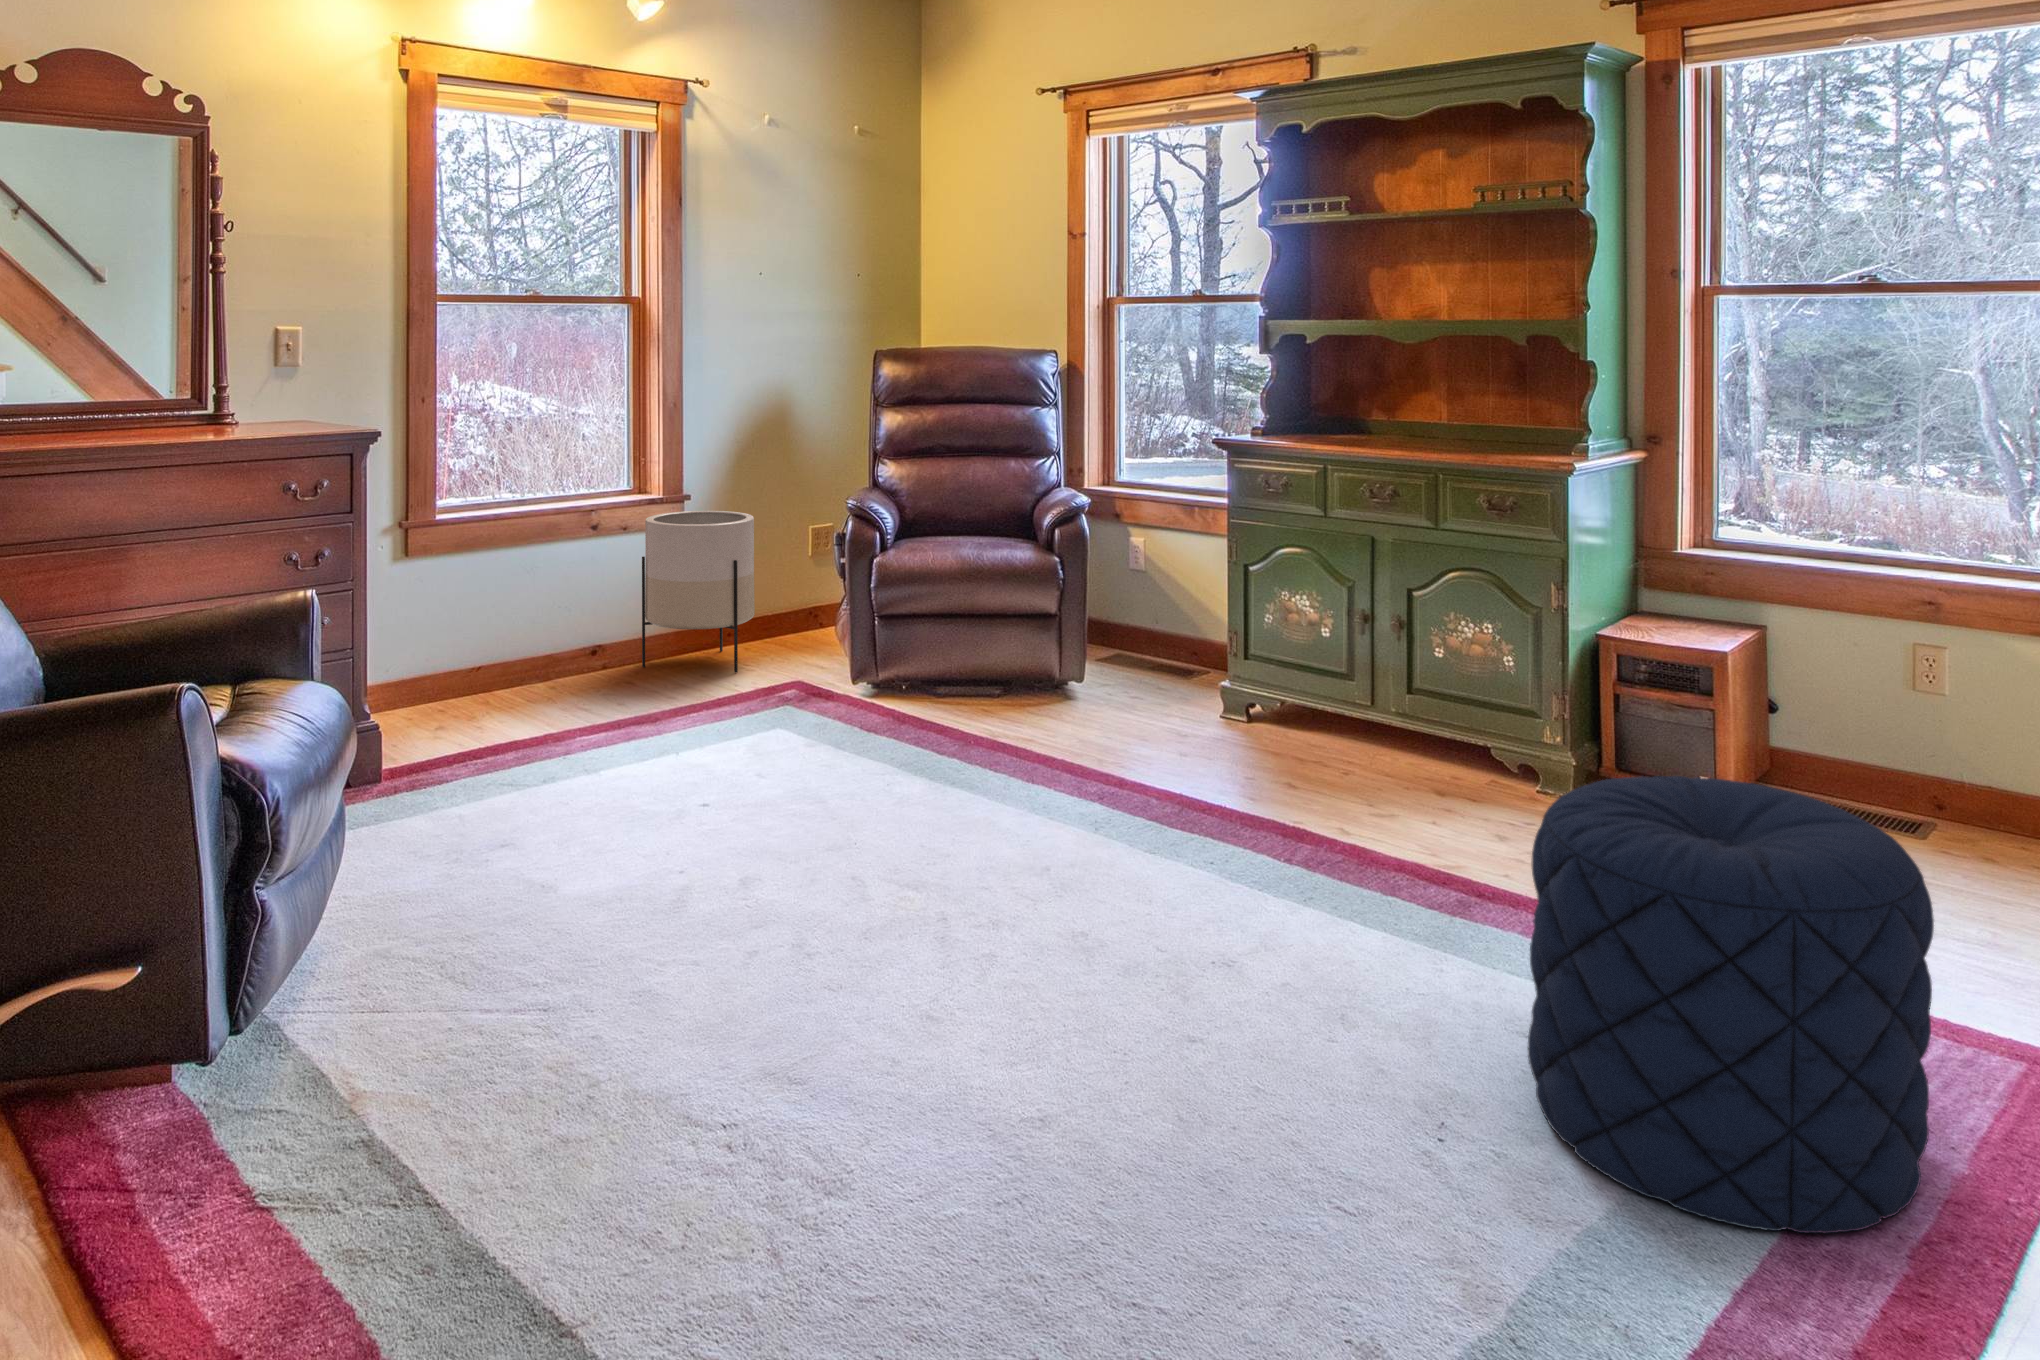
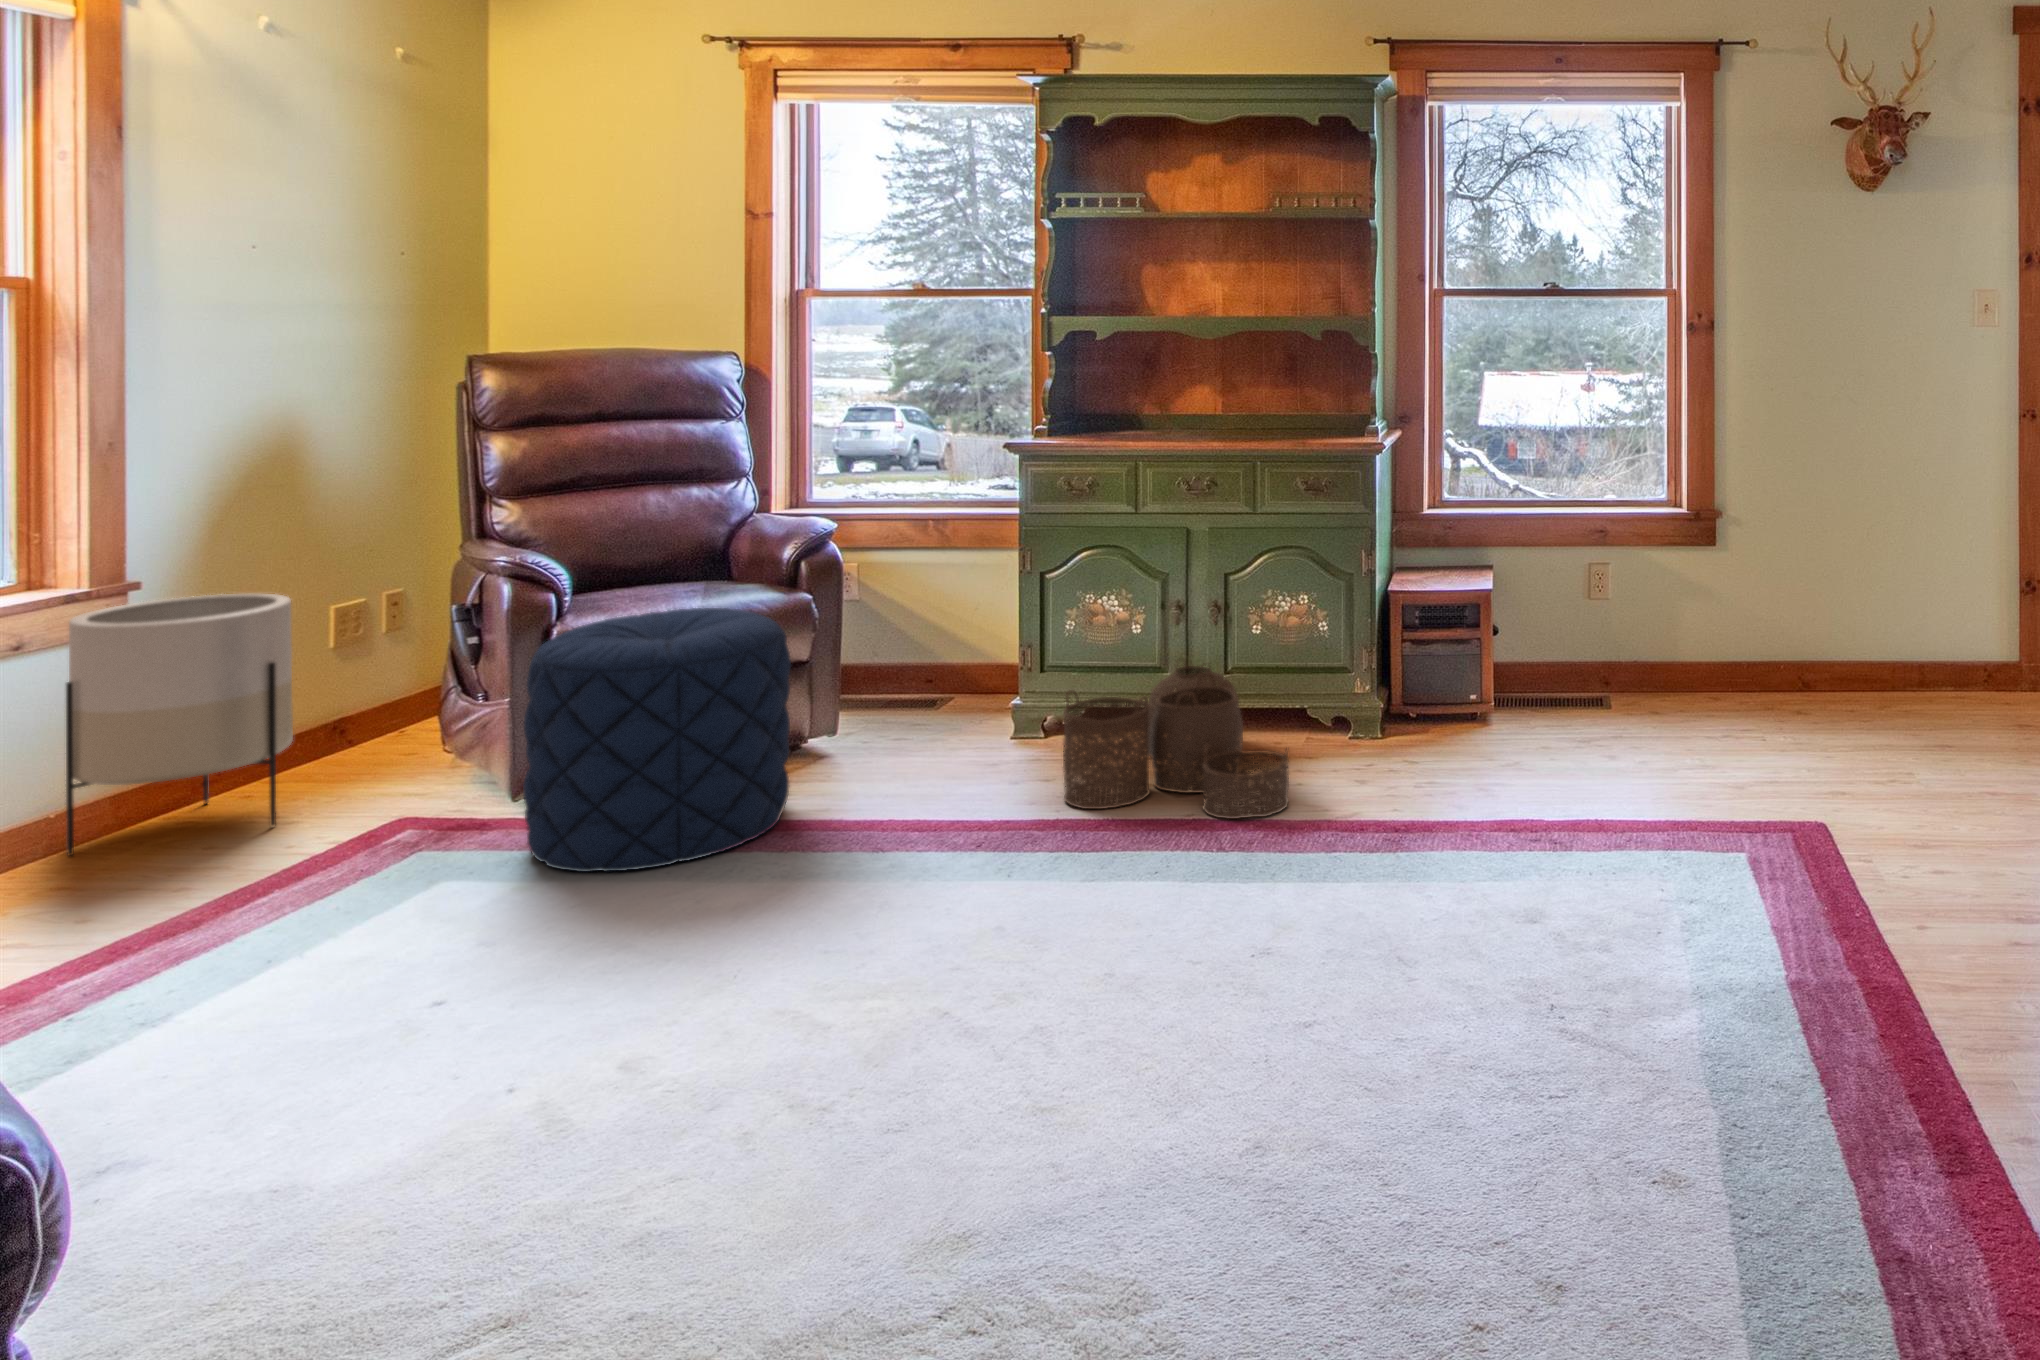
woven basket: none [1200,668,1409,839] -> present [1063,664,1289,819]
pouf: present [1528,776,1934,1233] -> present [523,608,791,872]

